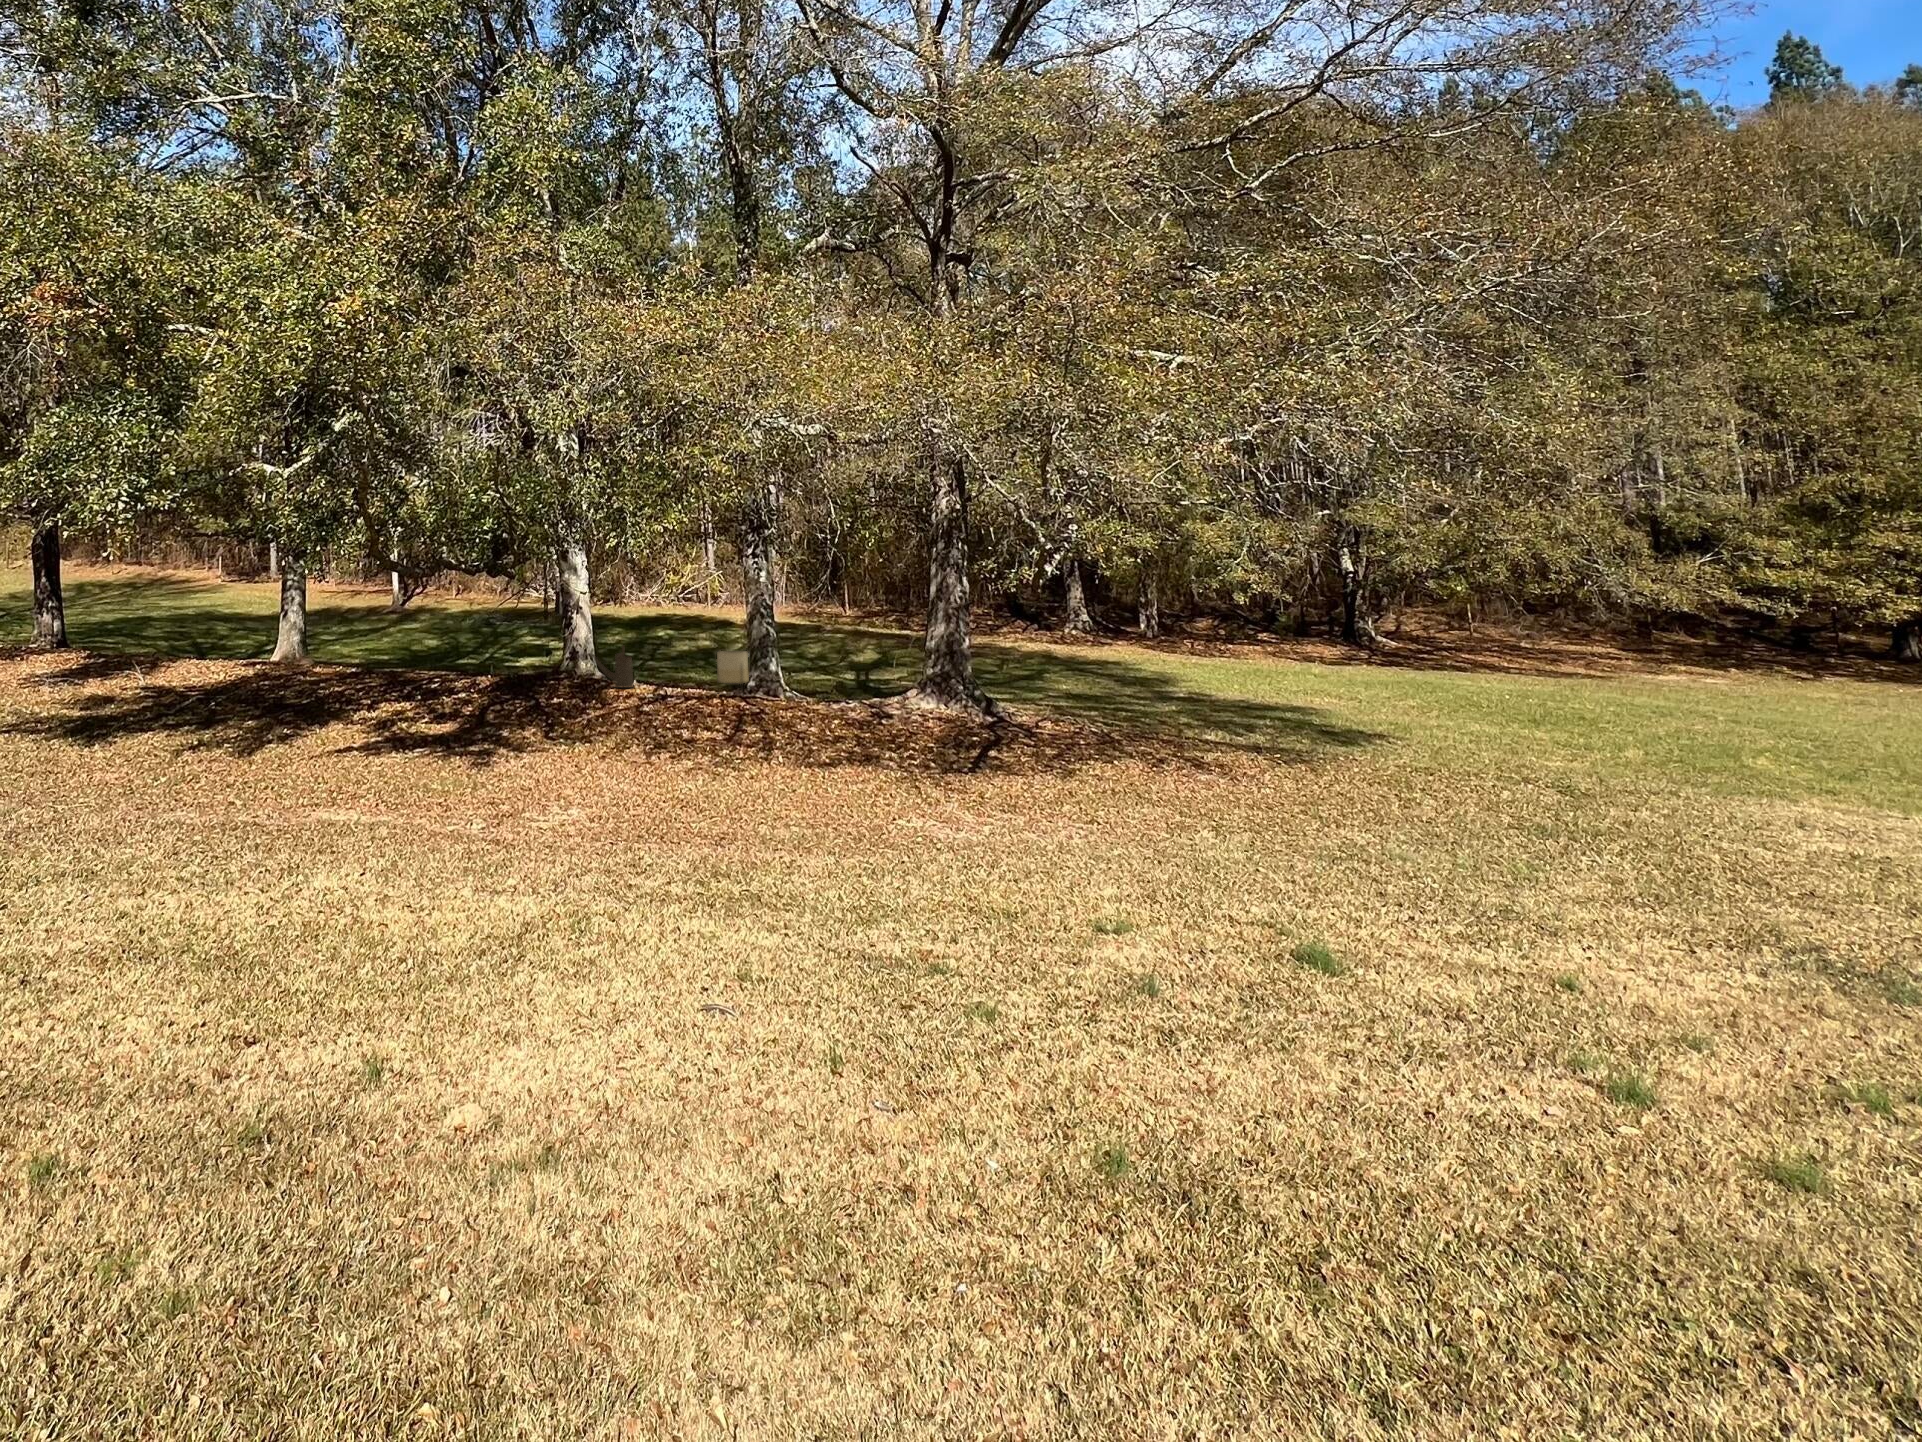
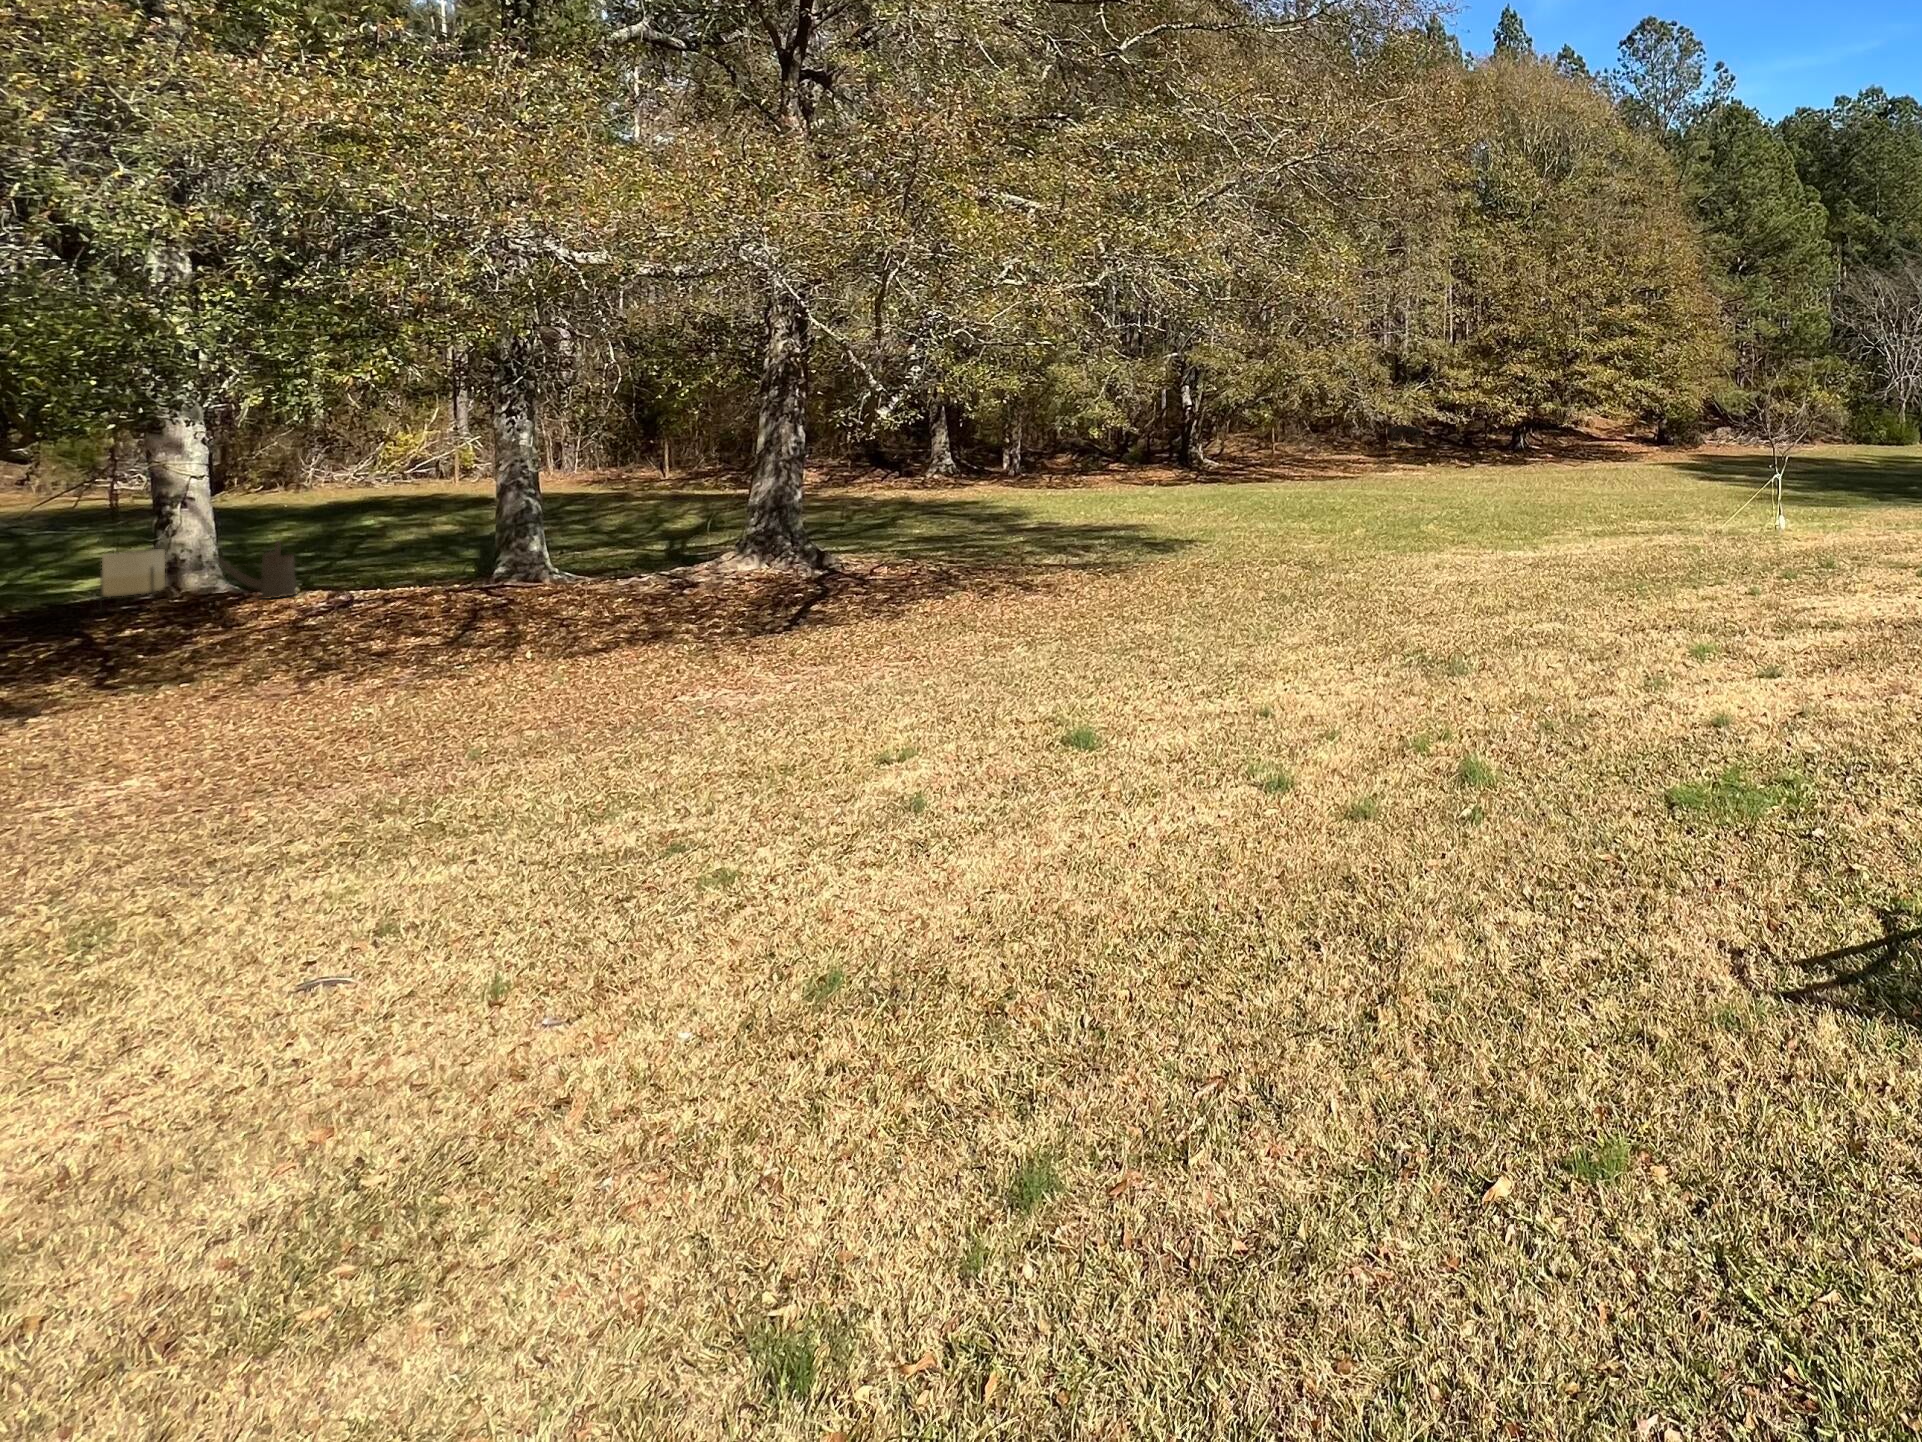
round table: none [1629,612,1689,641] -> present [1389,427,1420,447]
planter: present [717,651,749,684] -> present [100,549,165,598]

